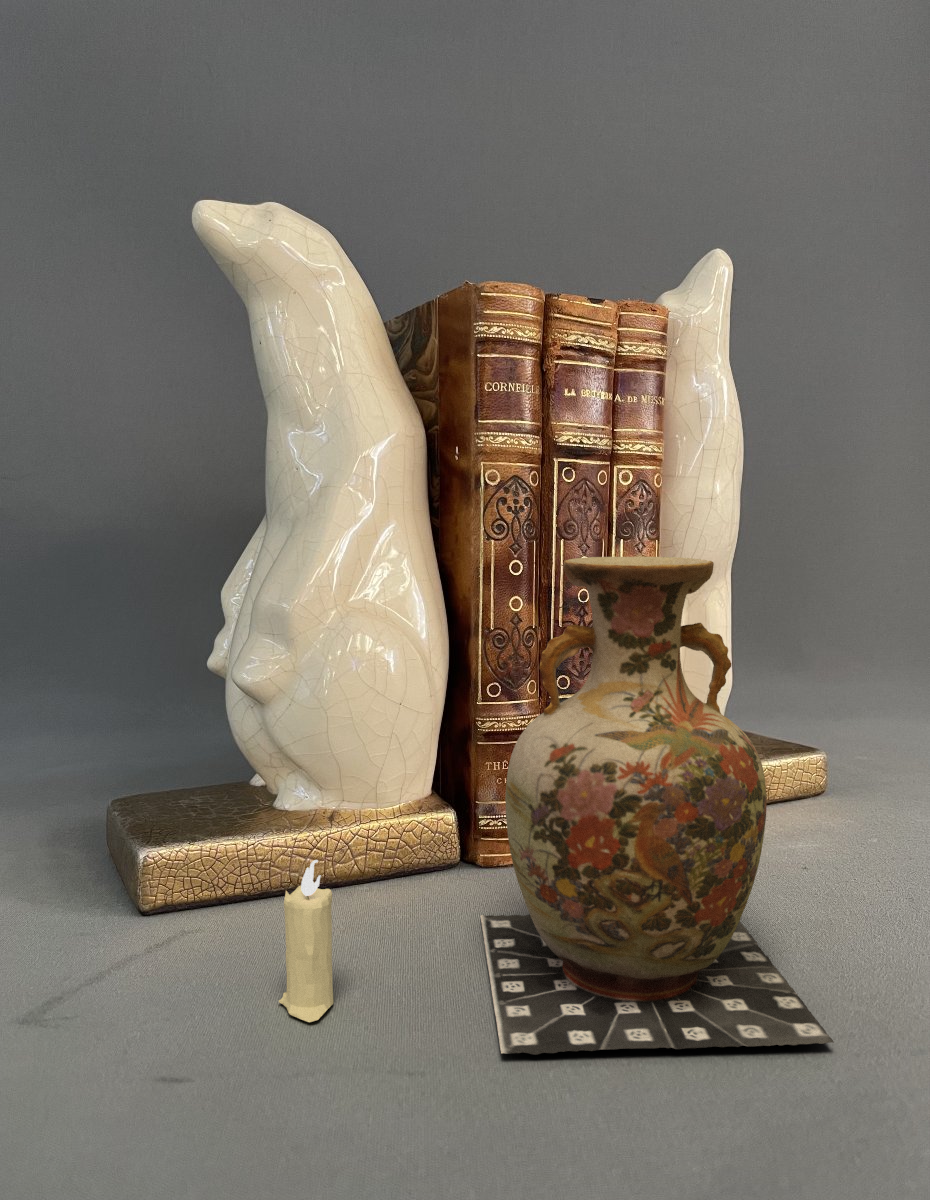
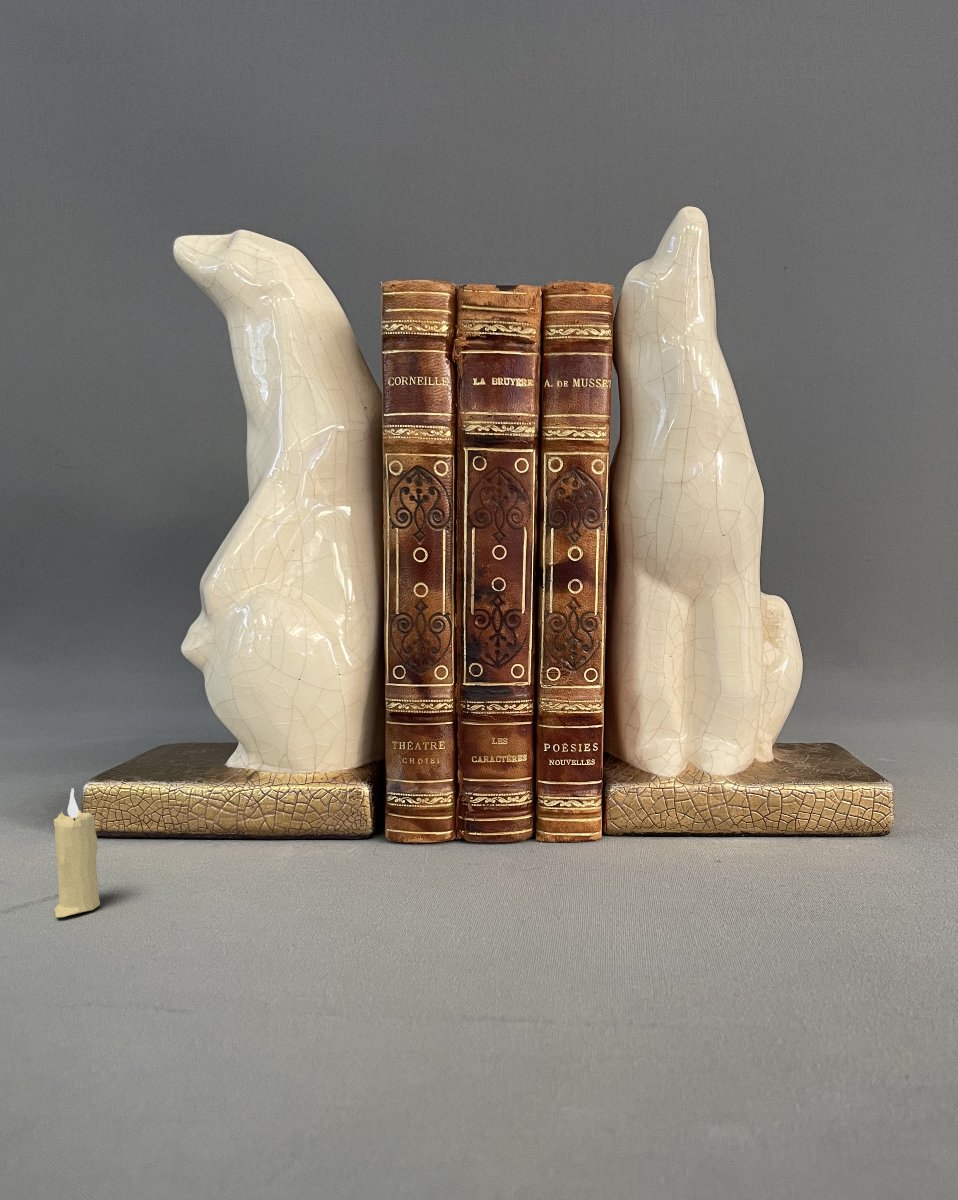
vase: present [480,557,834,1055] -> none [123,539,511,1006]

